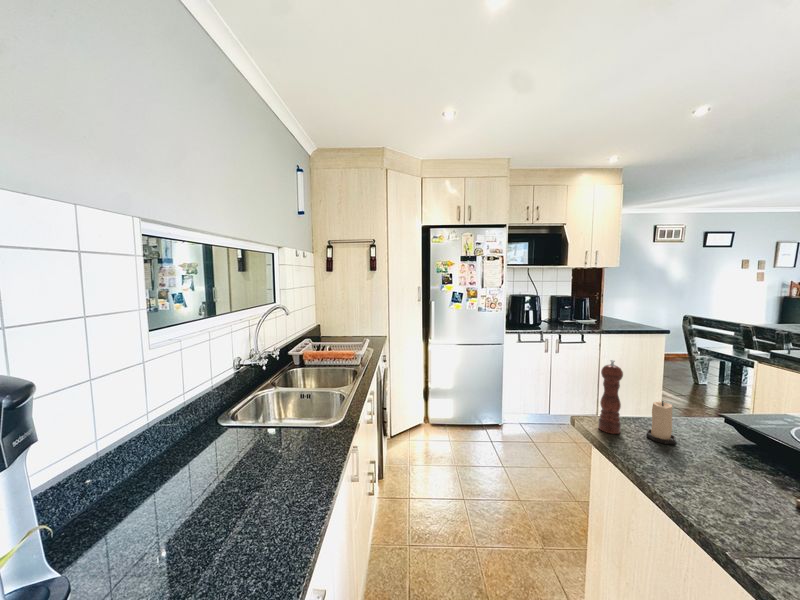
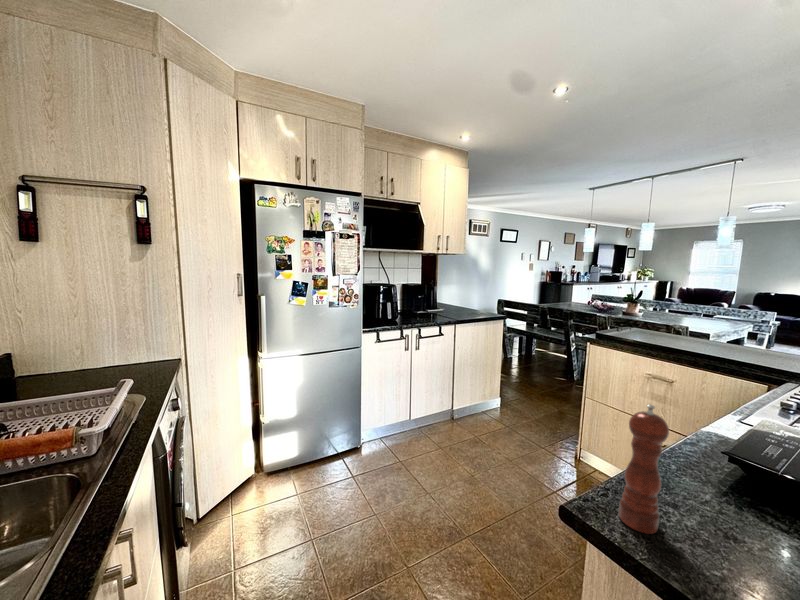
candle: present [646,401,676,444] -> none [680,459,732,534]

